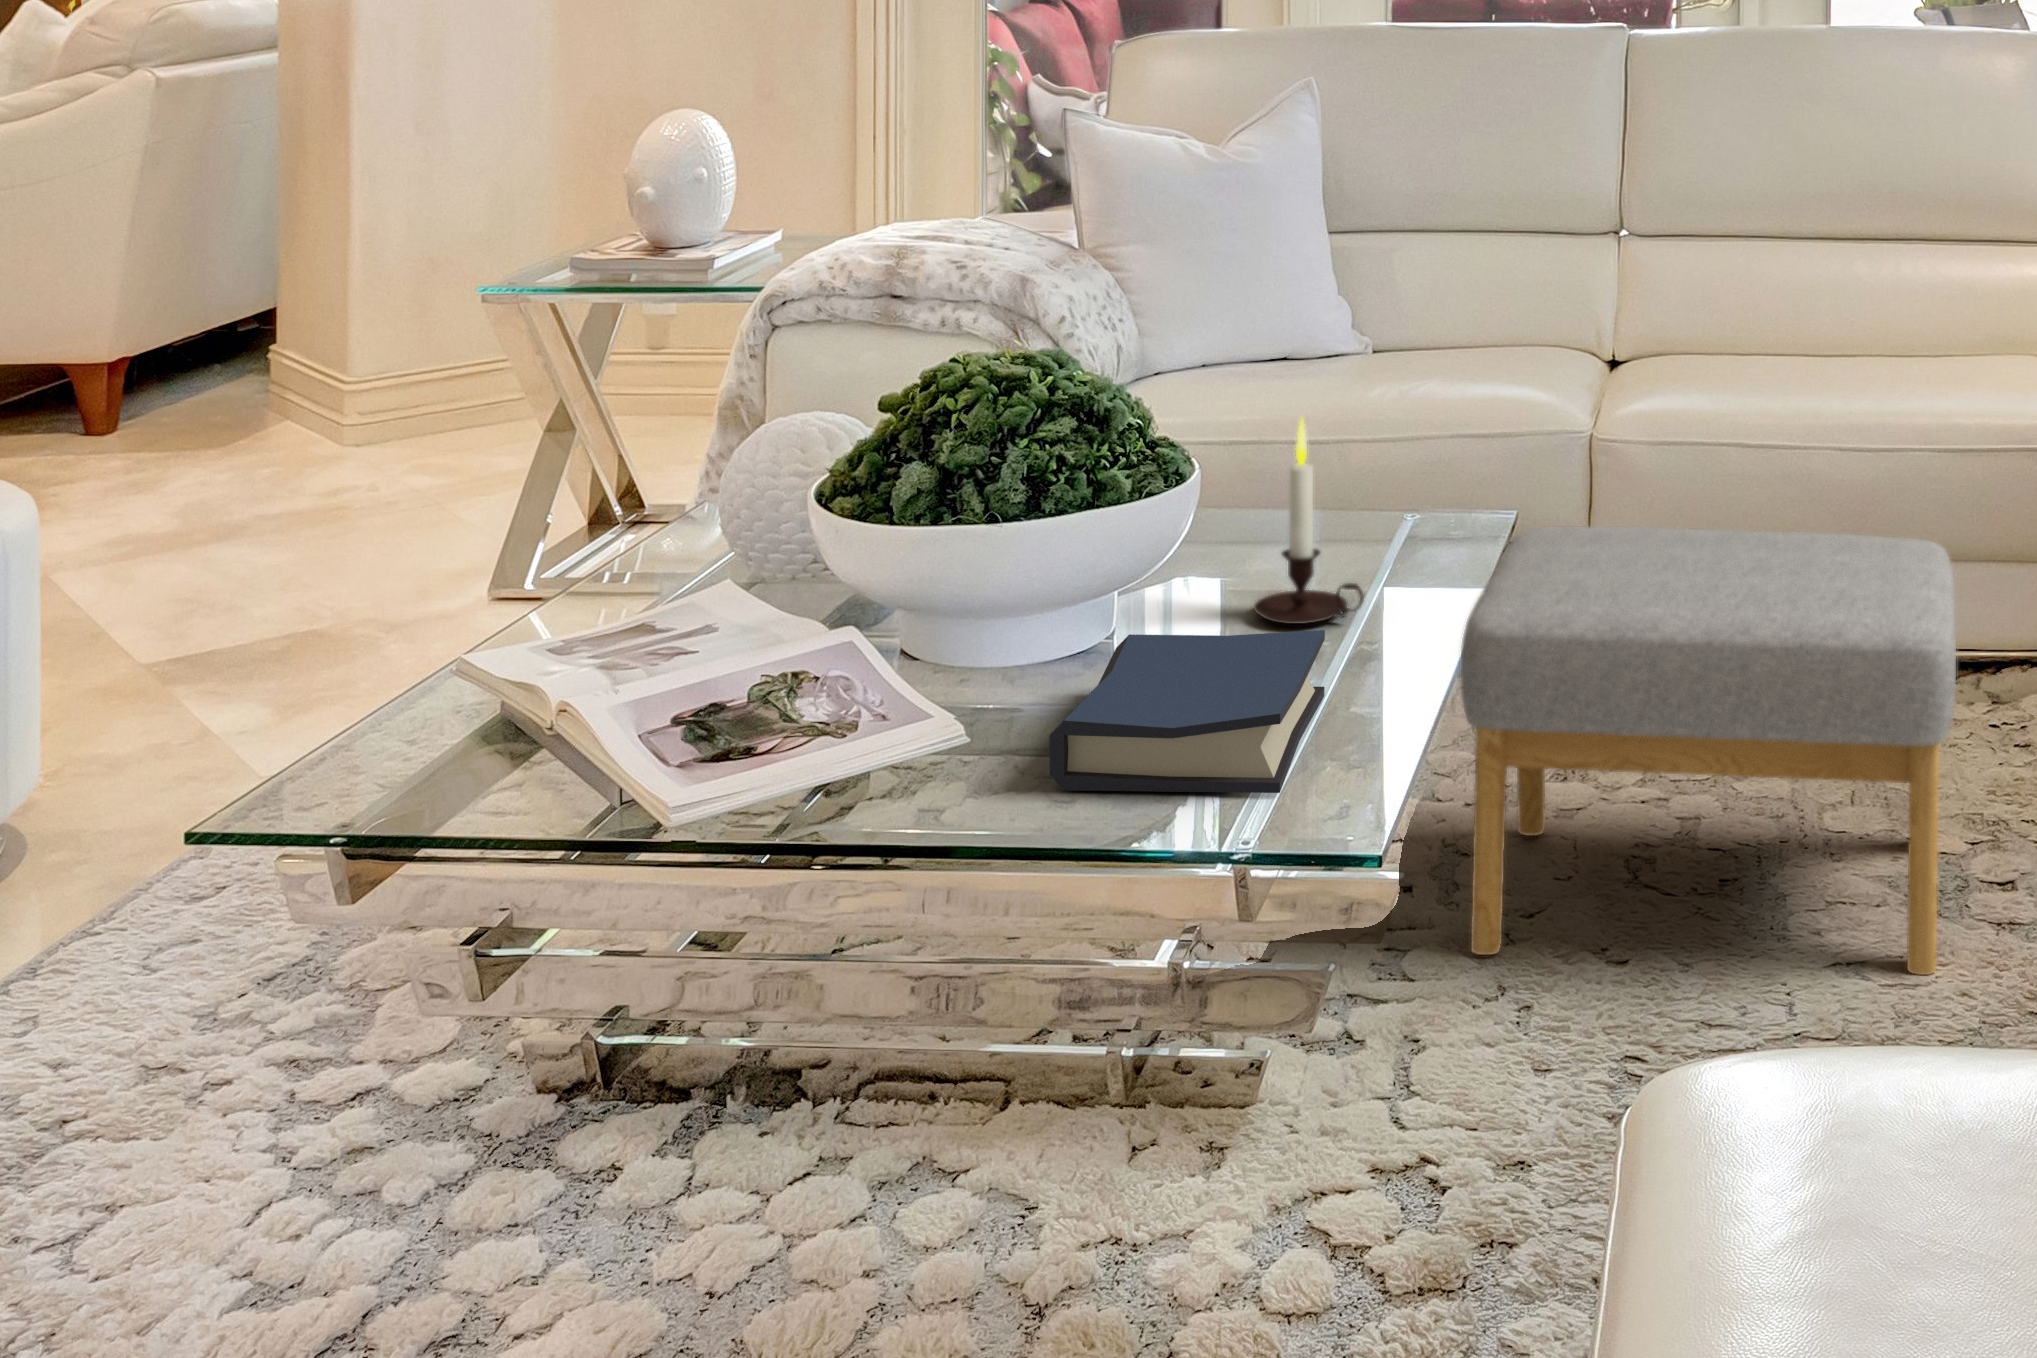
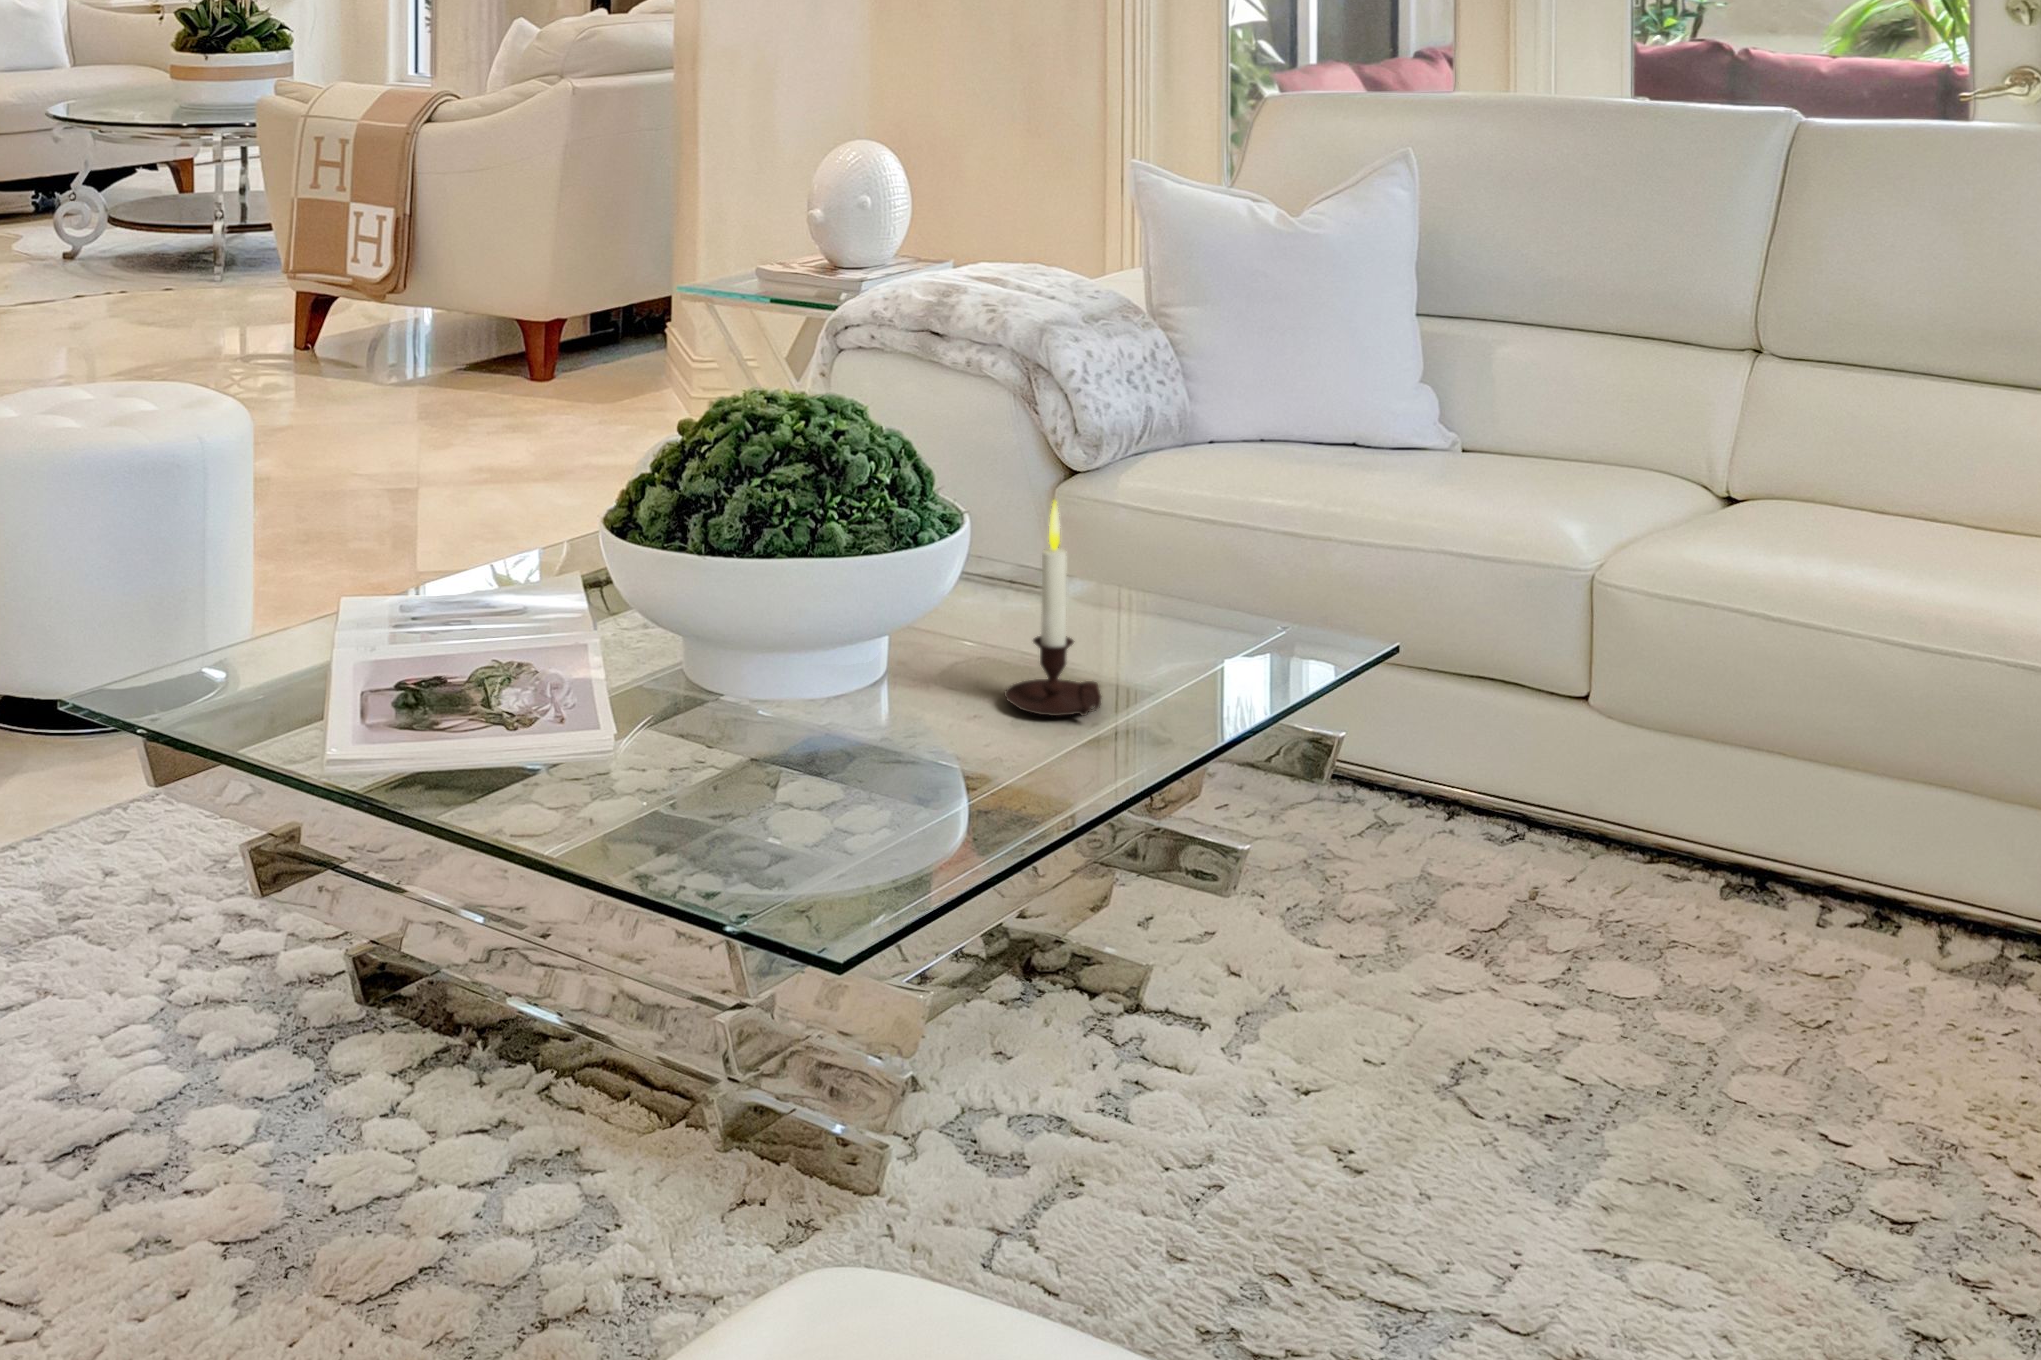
footstool: present [1461,526,1956,975] -> none [1205,663,1857,1283]
hardback book: present [1049,630,1325,793] -> none [644,689,980,875]

